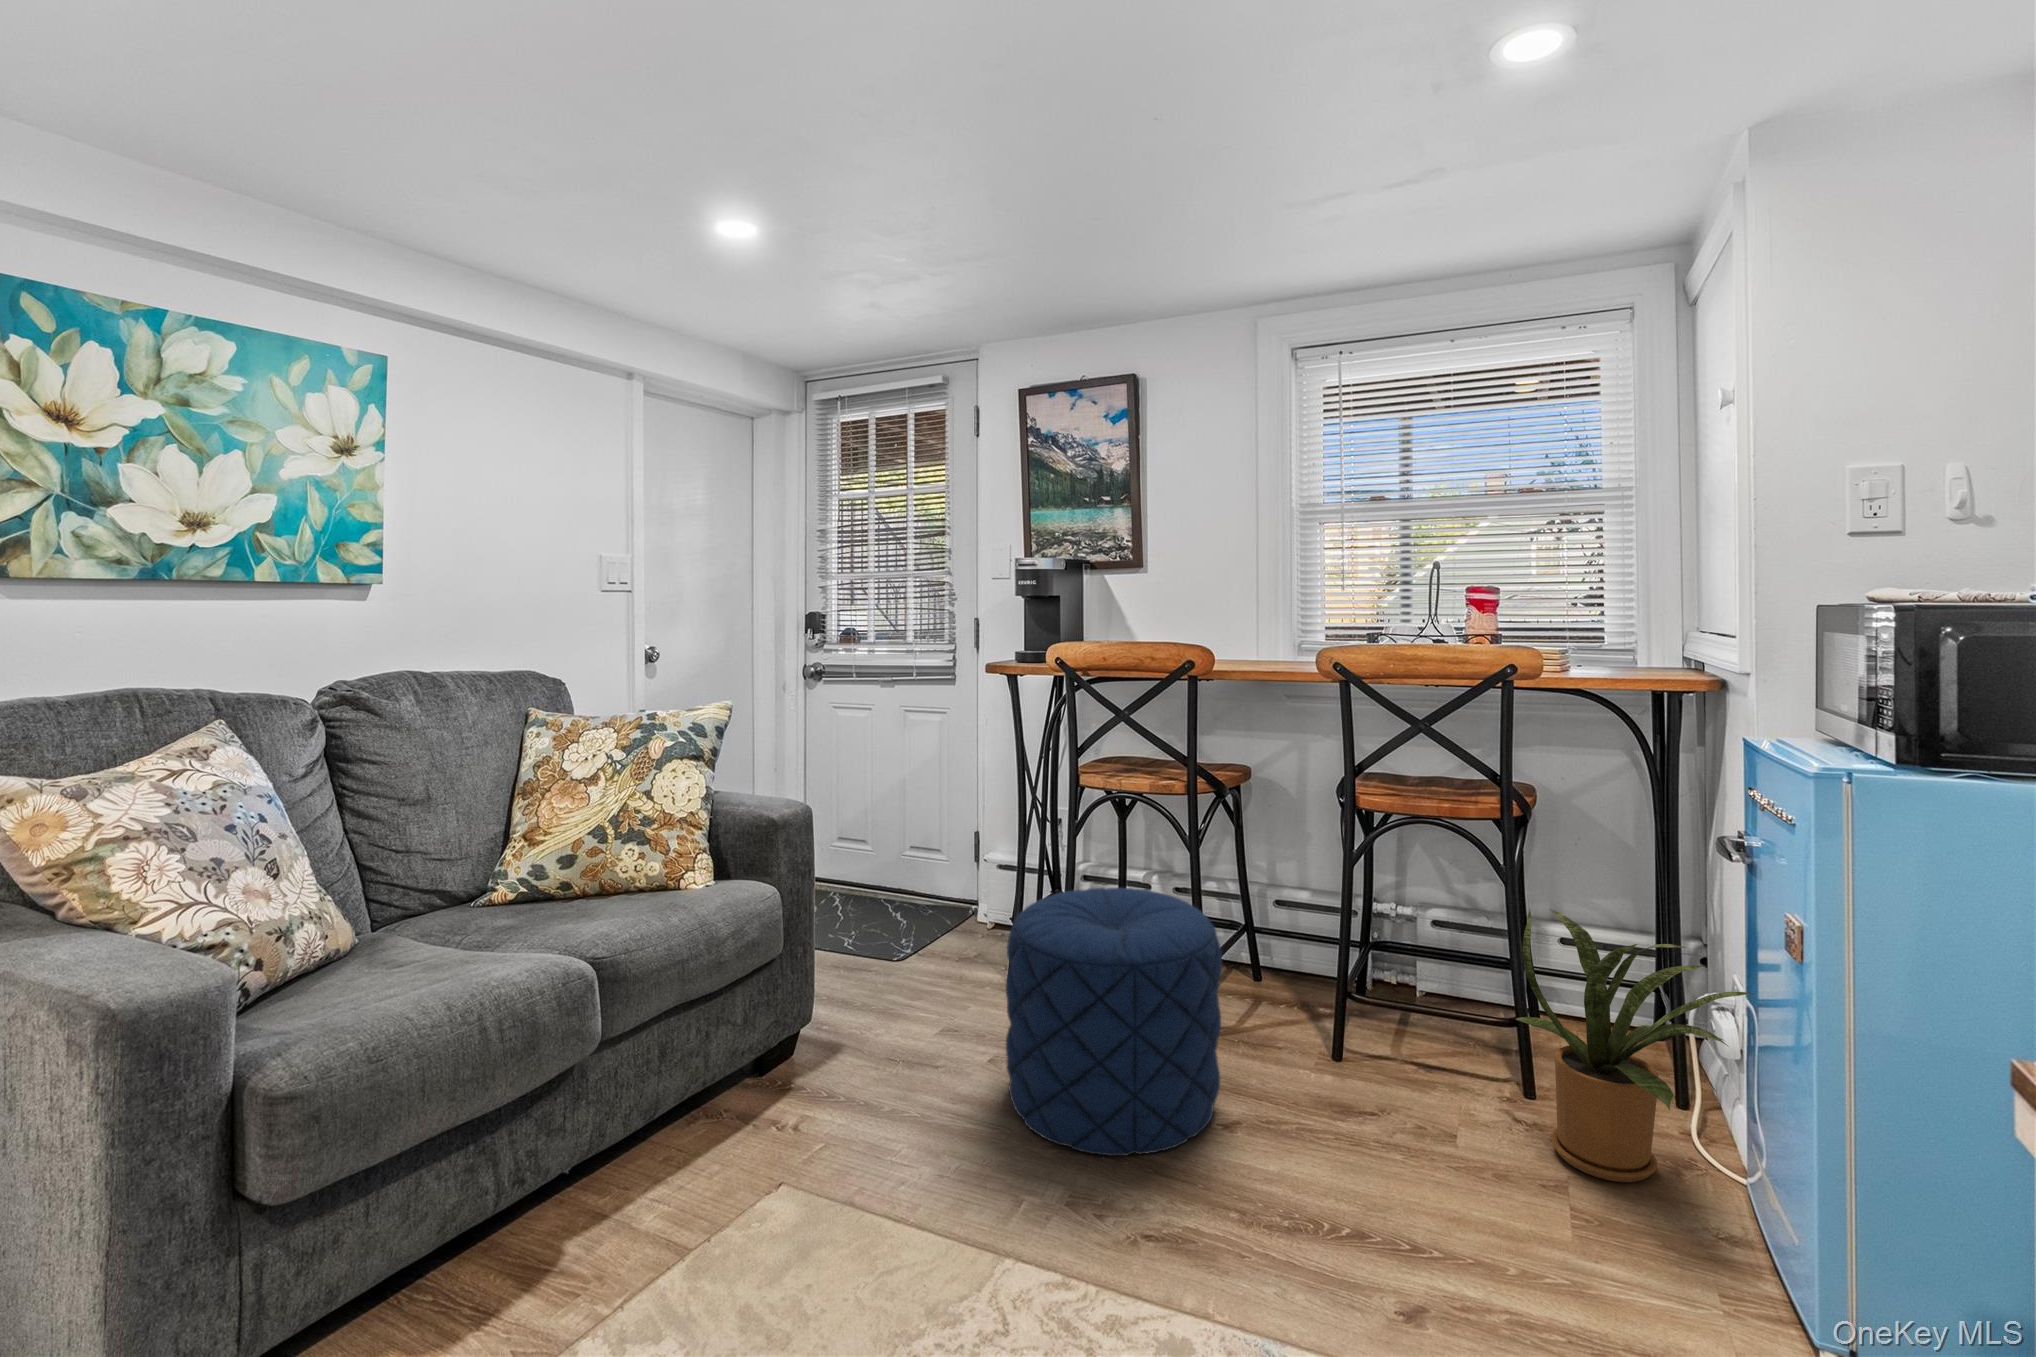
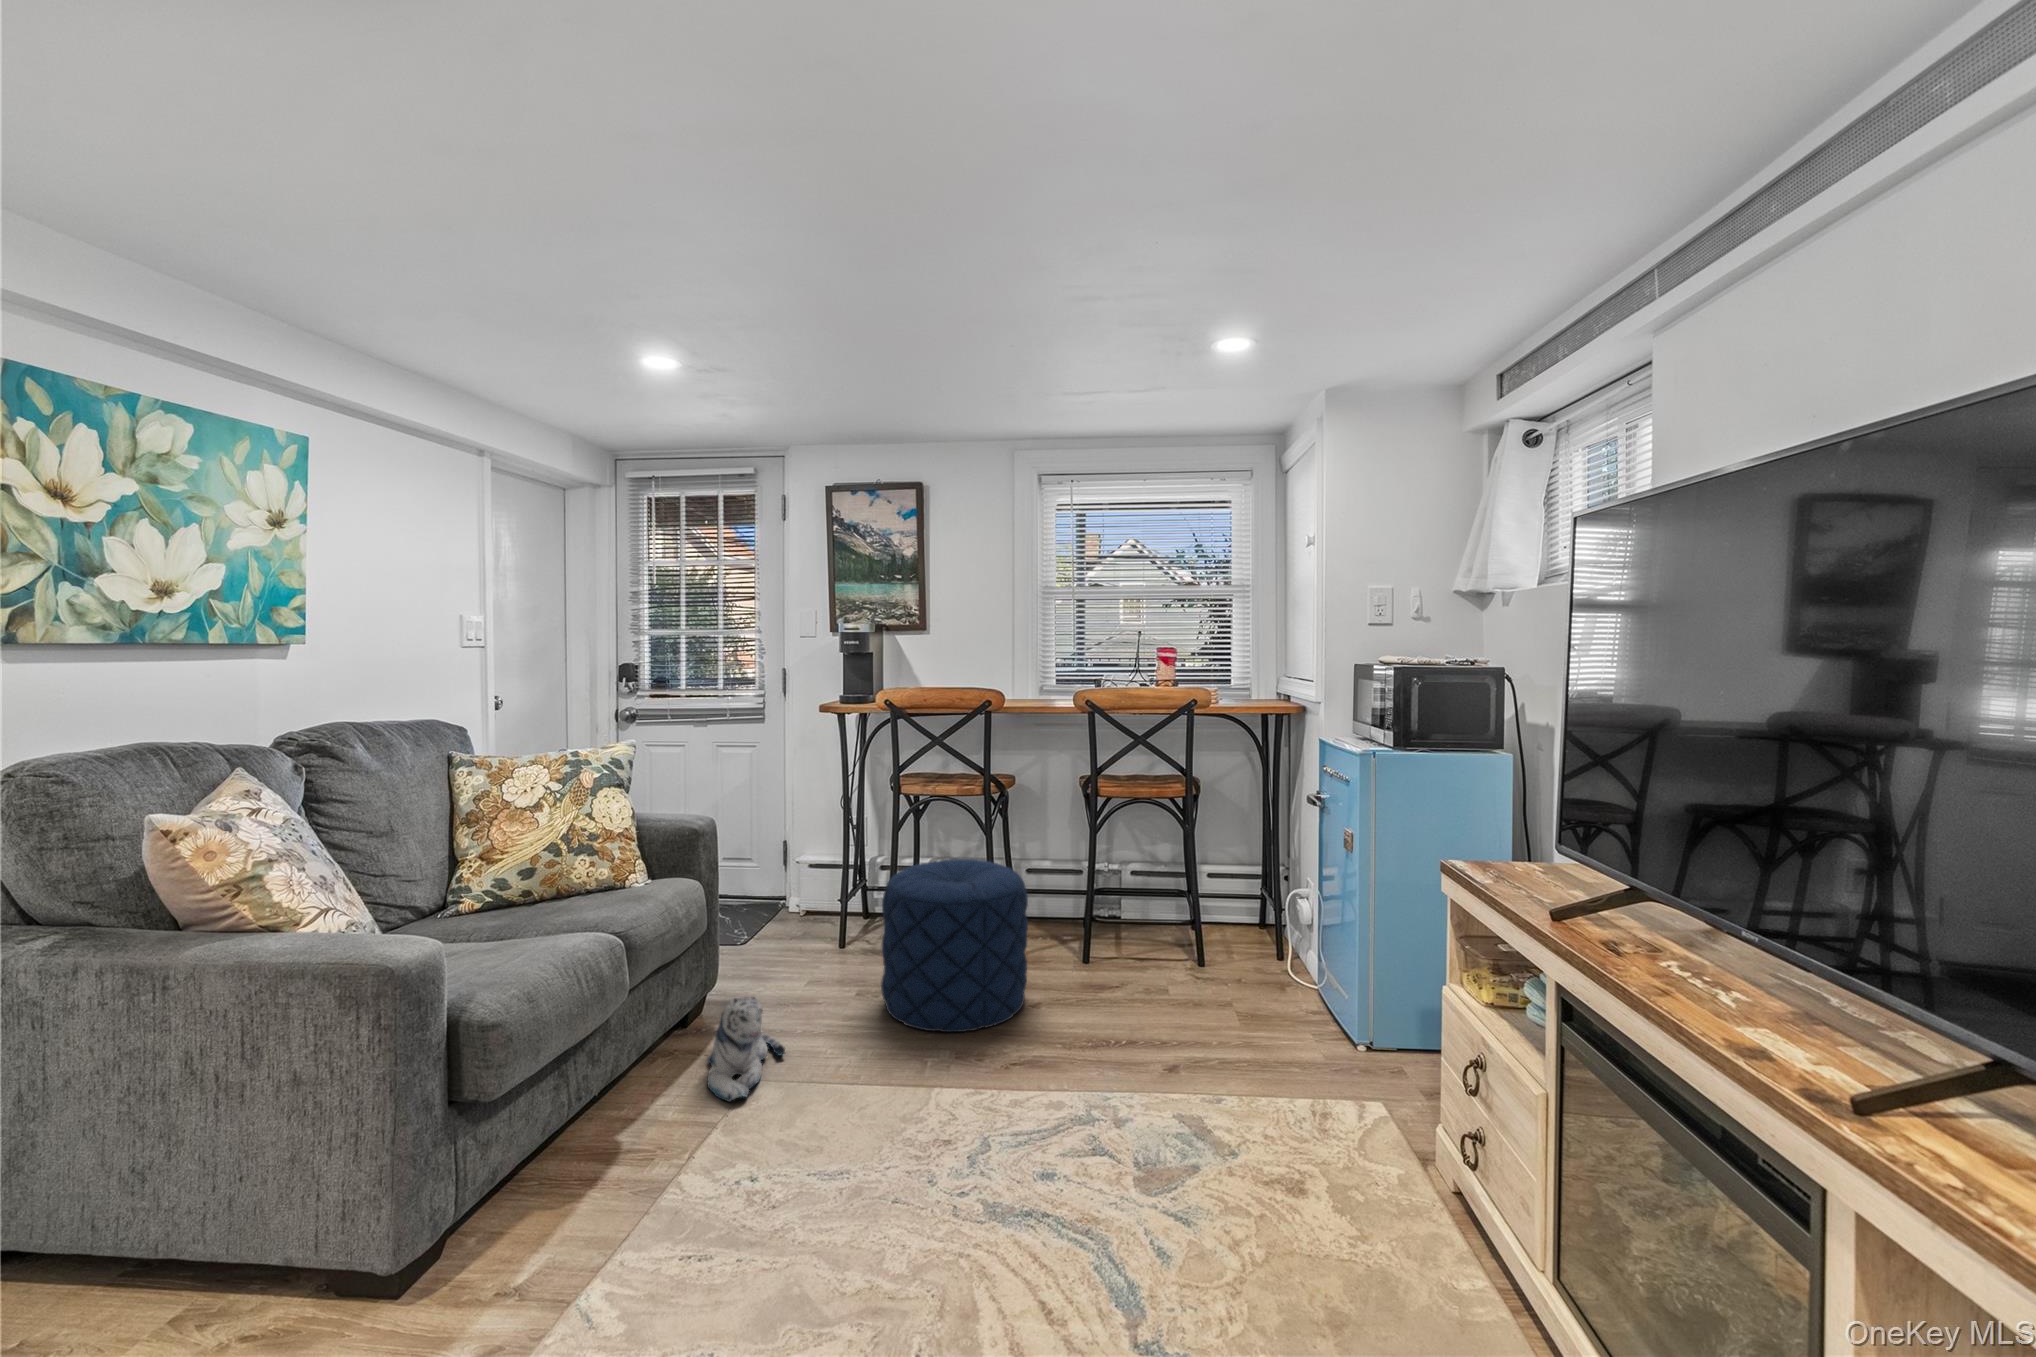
house plant: present [1516,909,1754,1182] -> none [1191,846,1314,996]
plush toy: none [726,1060,850,1213] -> present [707,997,785,1102]

